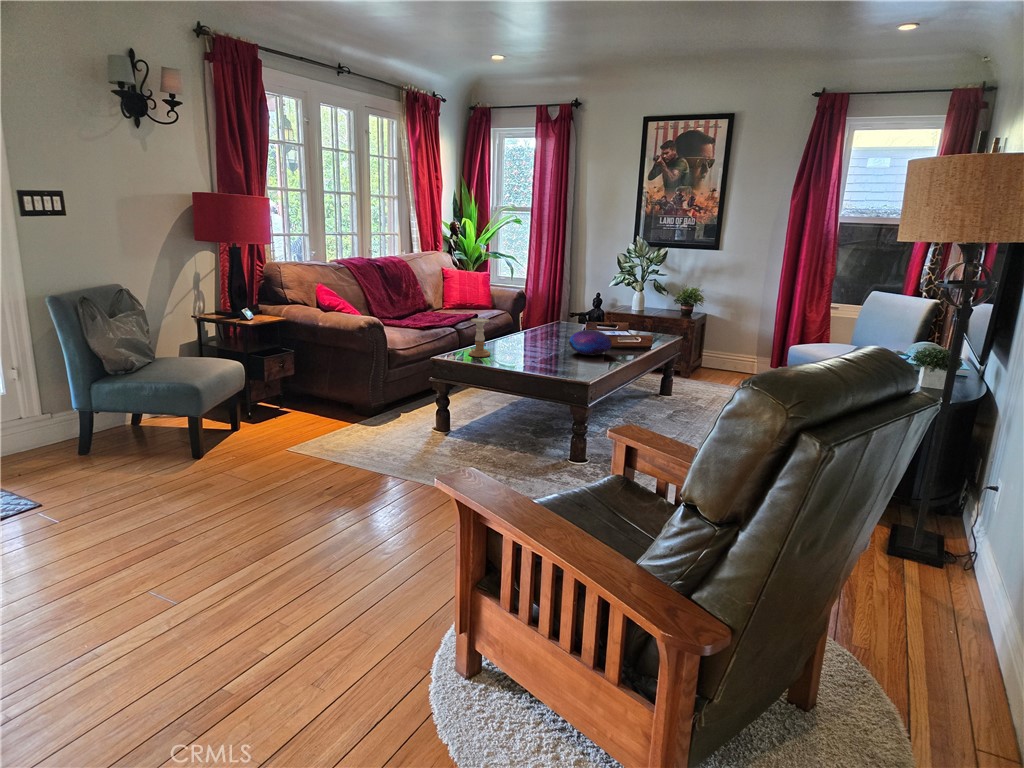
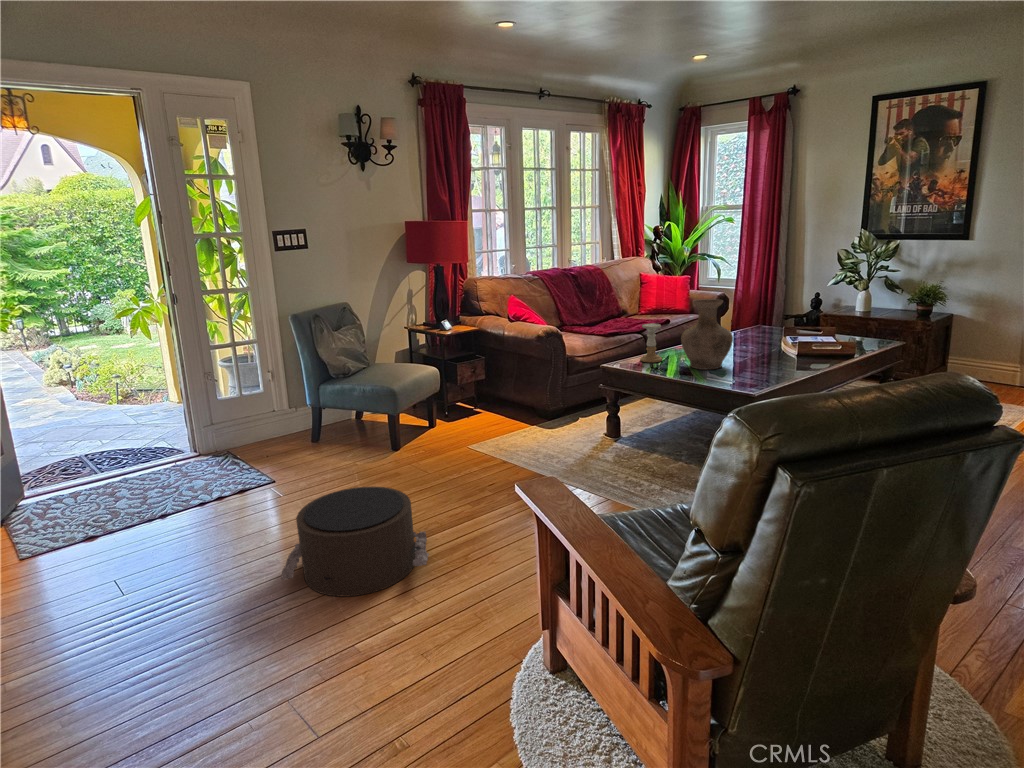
vase: none [511,296,559,364] -> present [681,299,733,370]
decorative orb: present [569,330,612,355] -> none [750,334,800,361]
pouf: none [105,505,294,641] -> present [281,487,429,597]

